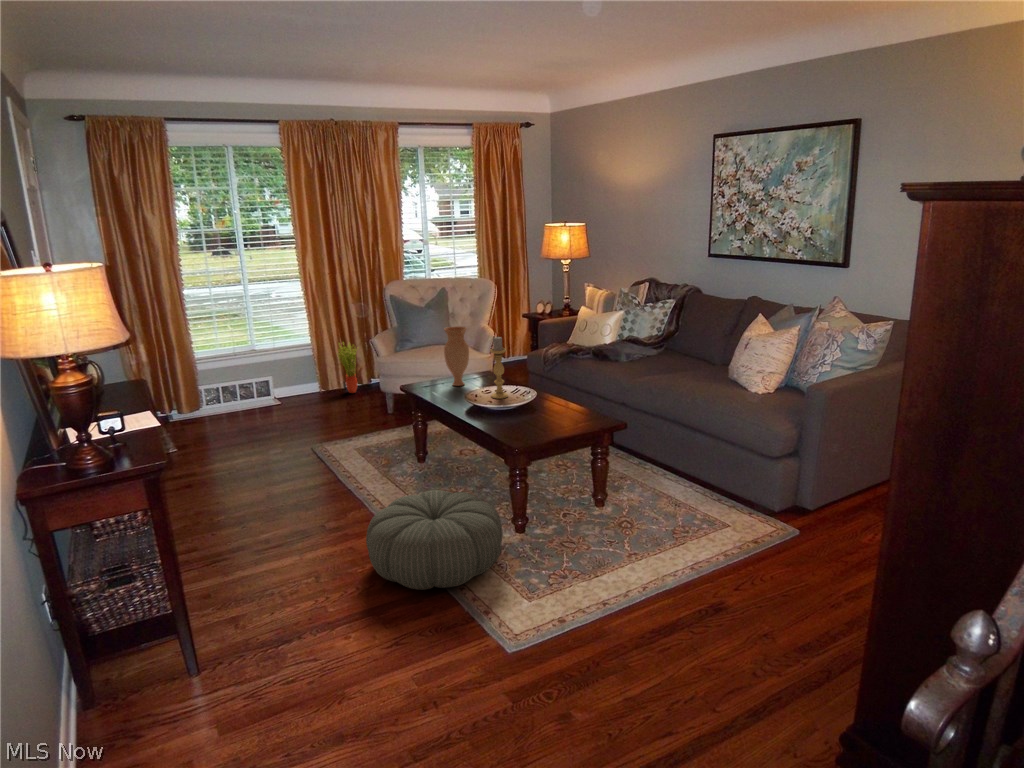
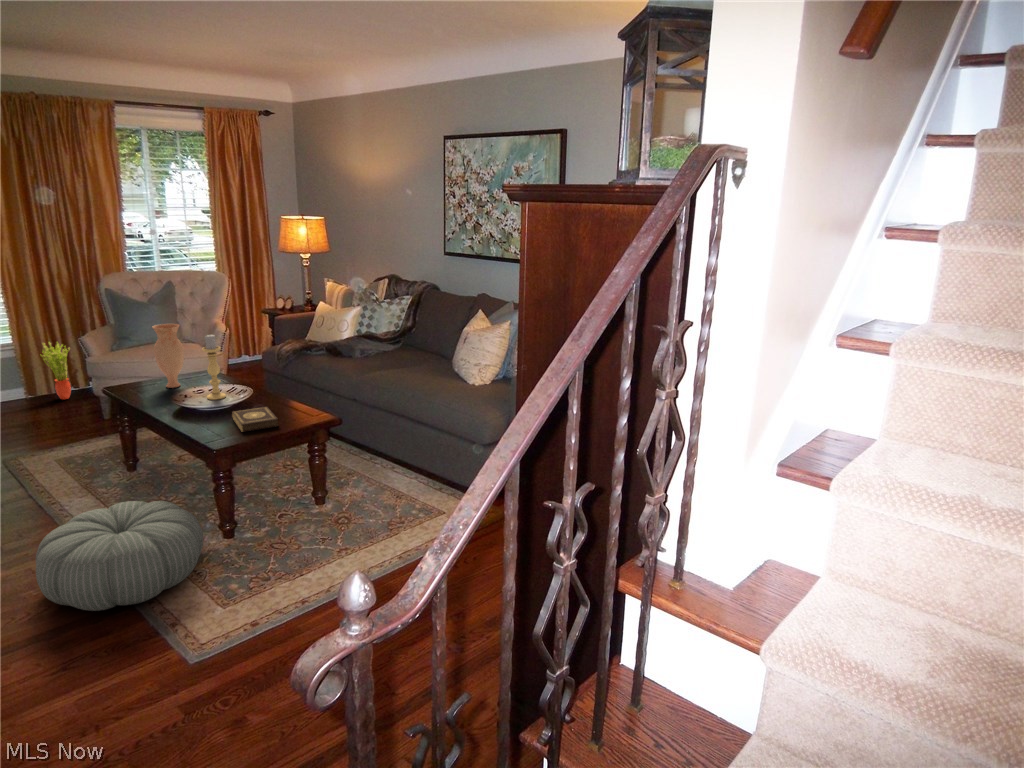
book: none [521,407,567,431] -> present [232,407,278,432]

